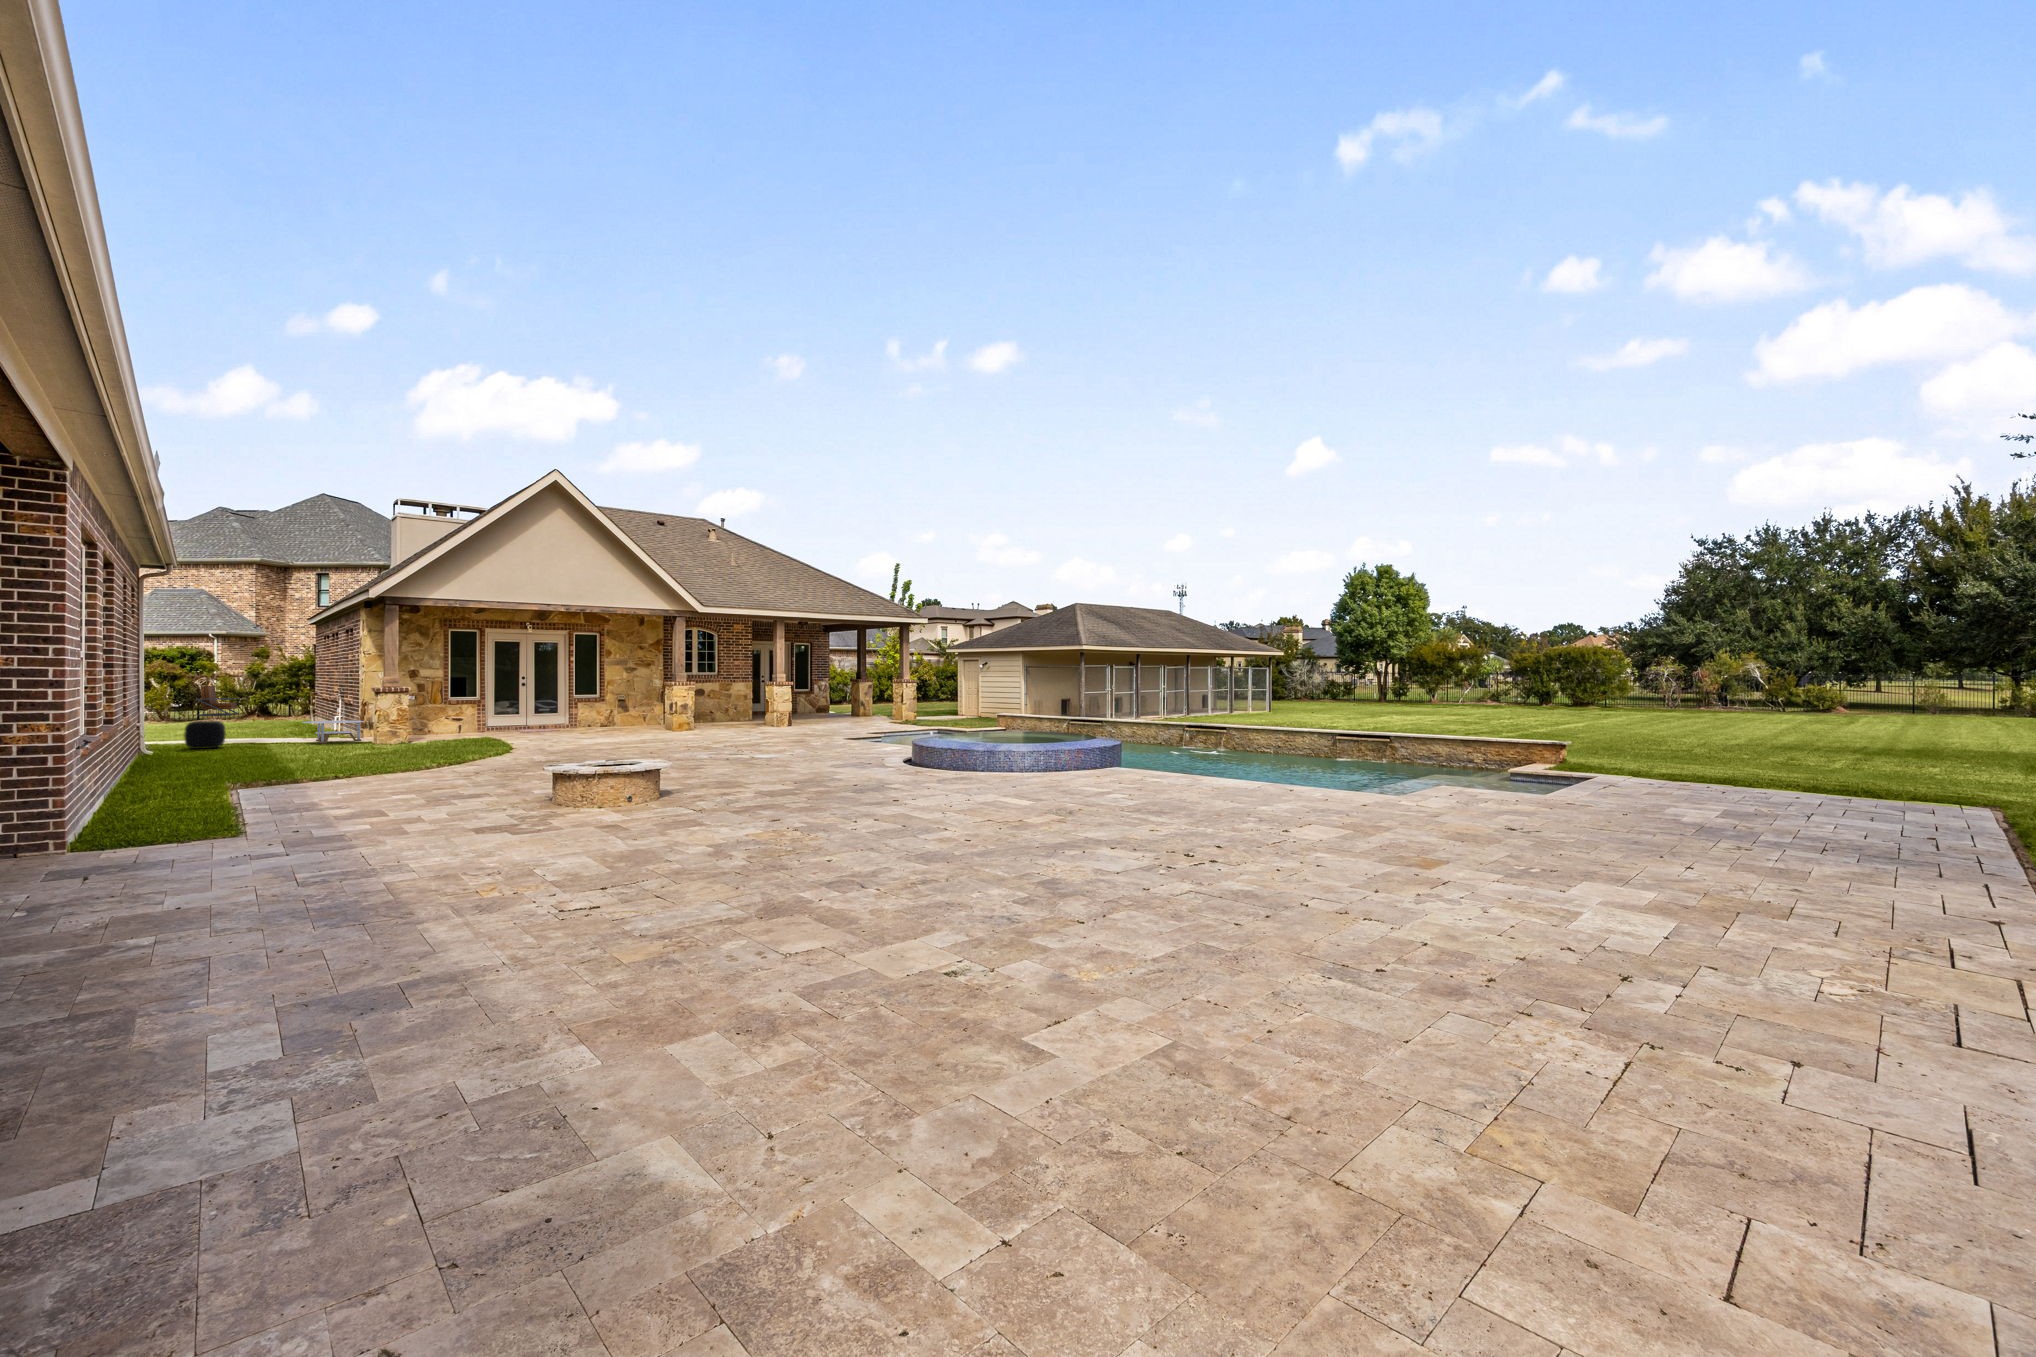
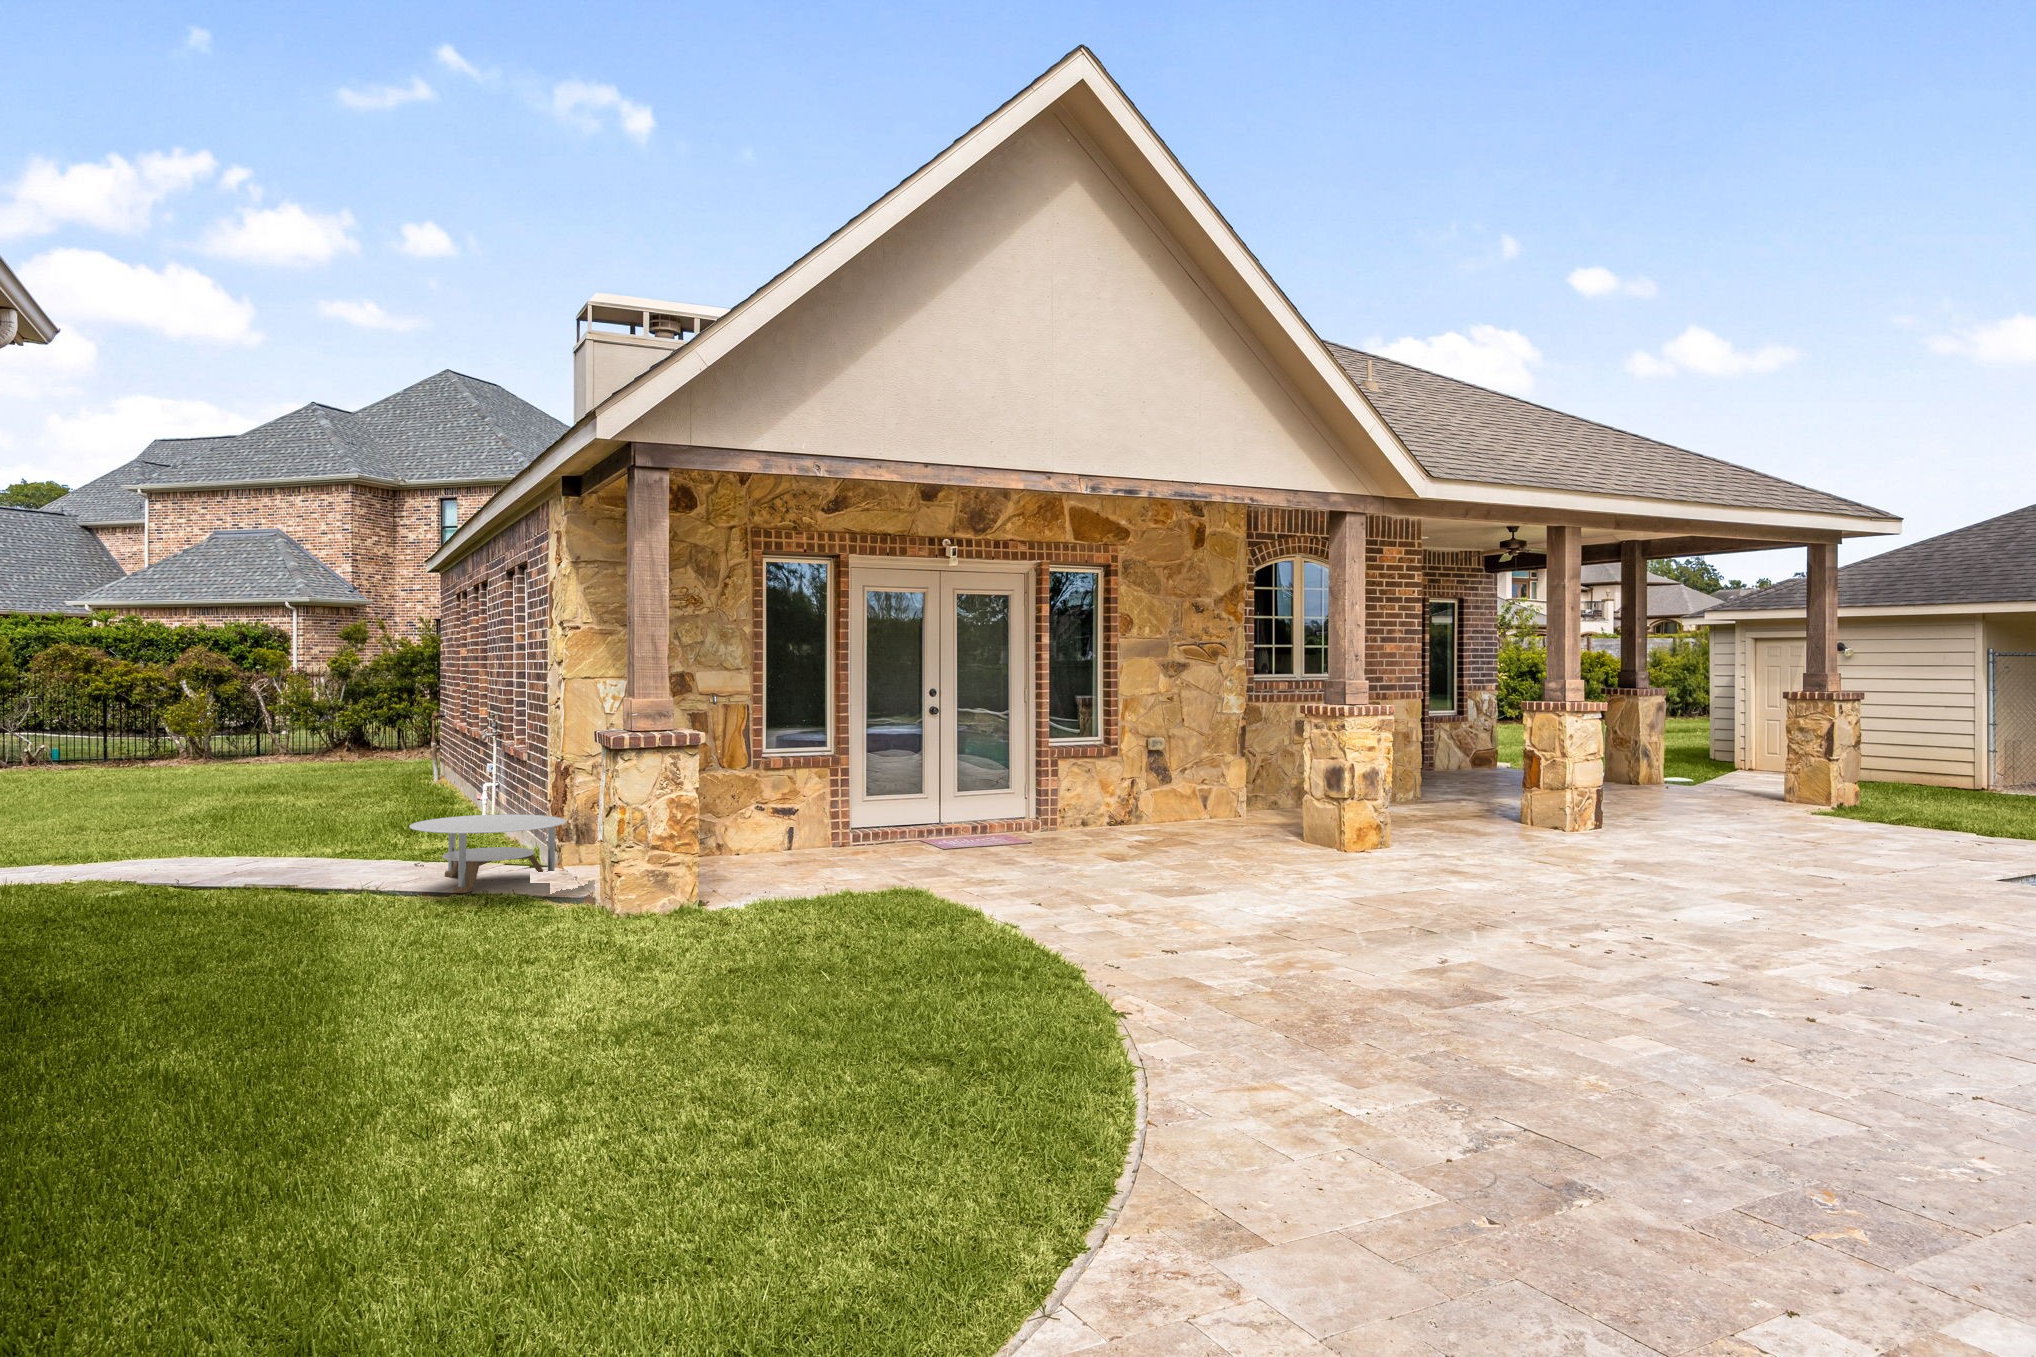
lounge chair: present [196,686,239,716] -> none [245,693,317,750]
ottoman: present [184,720,226,749] -> none [84,832,203,926]

